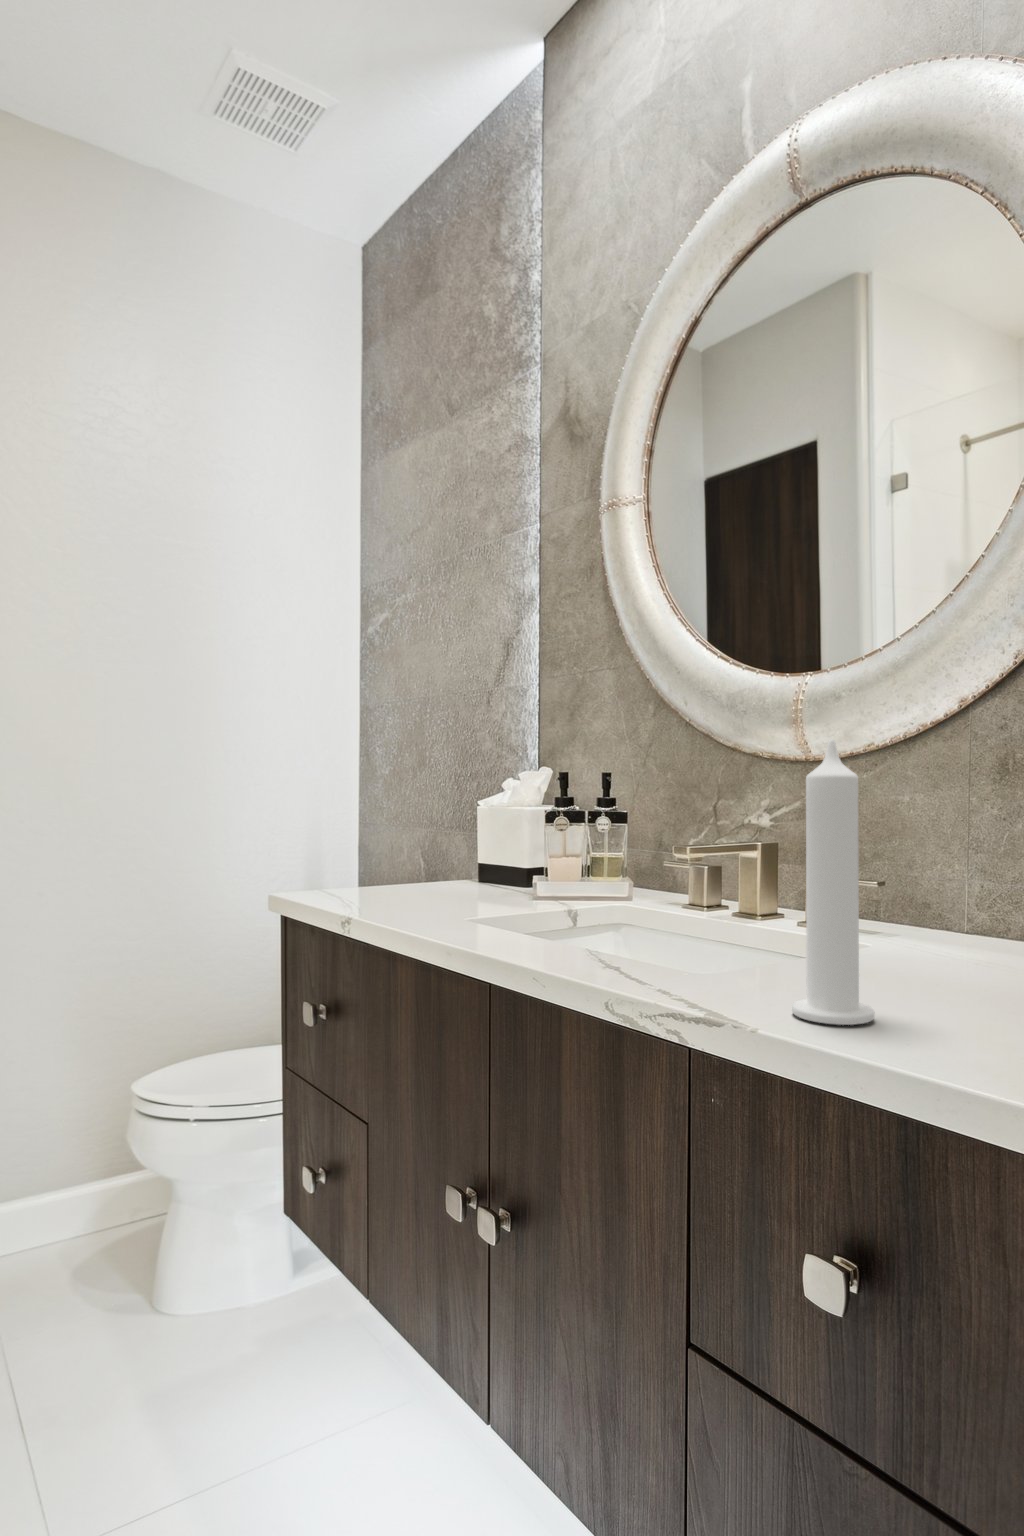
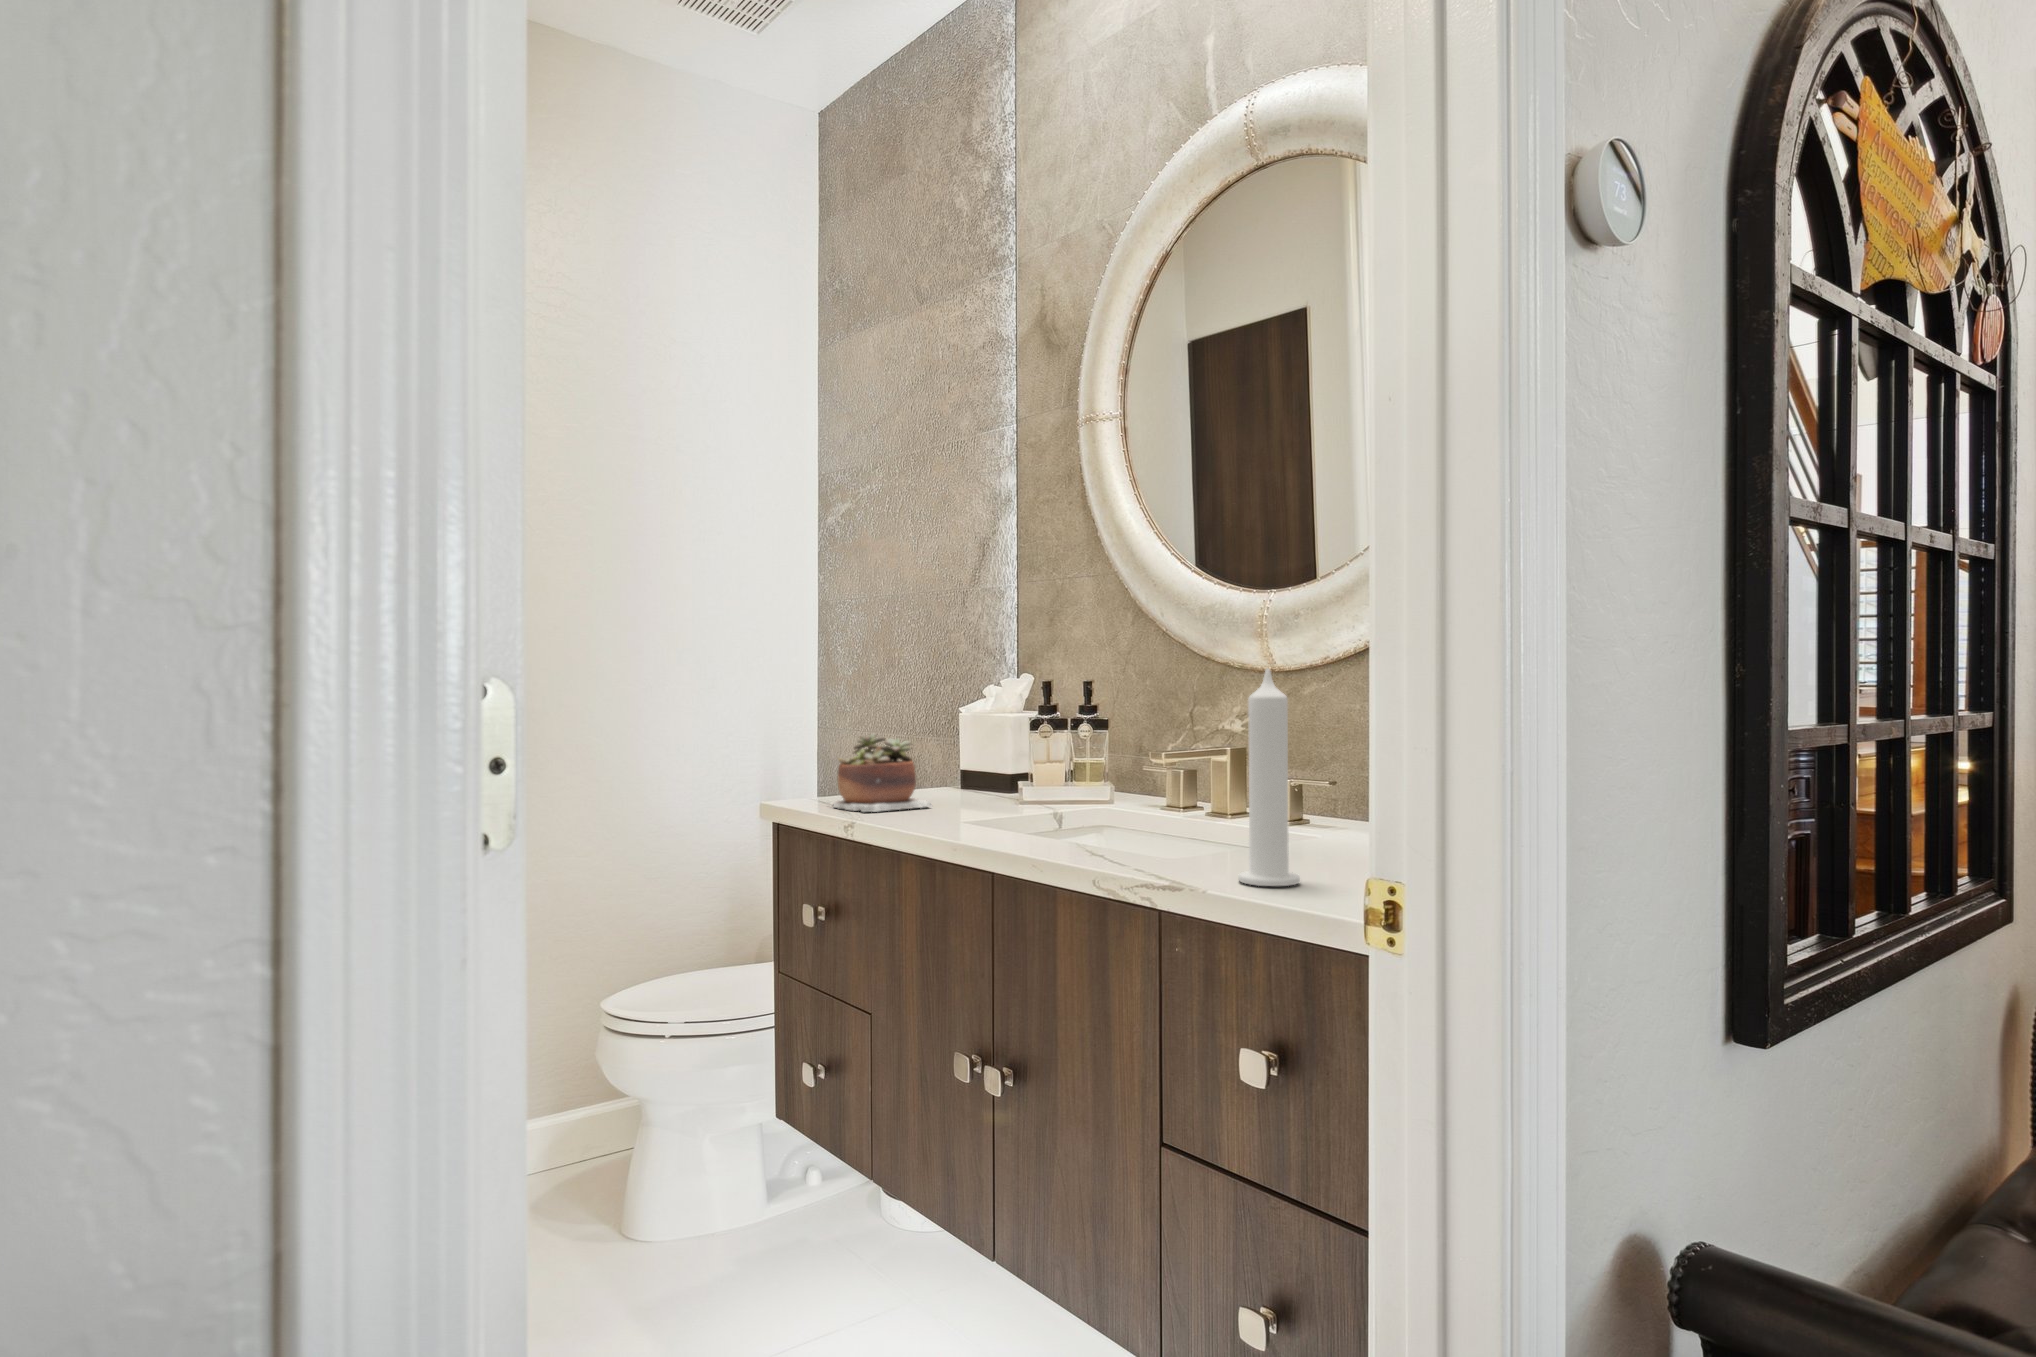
succulent plant: none [334,823,443,906] -> present [833,733,931,812]

